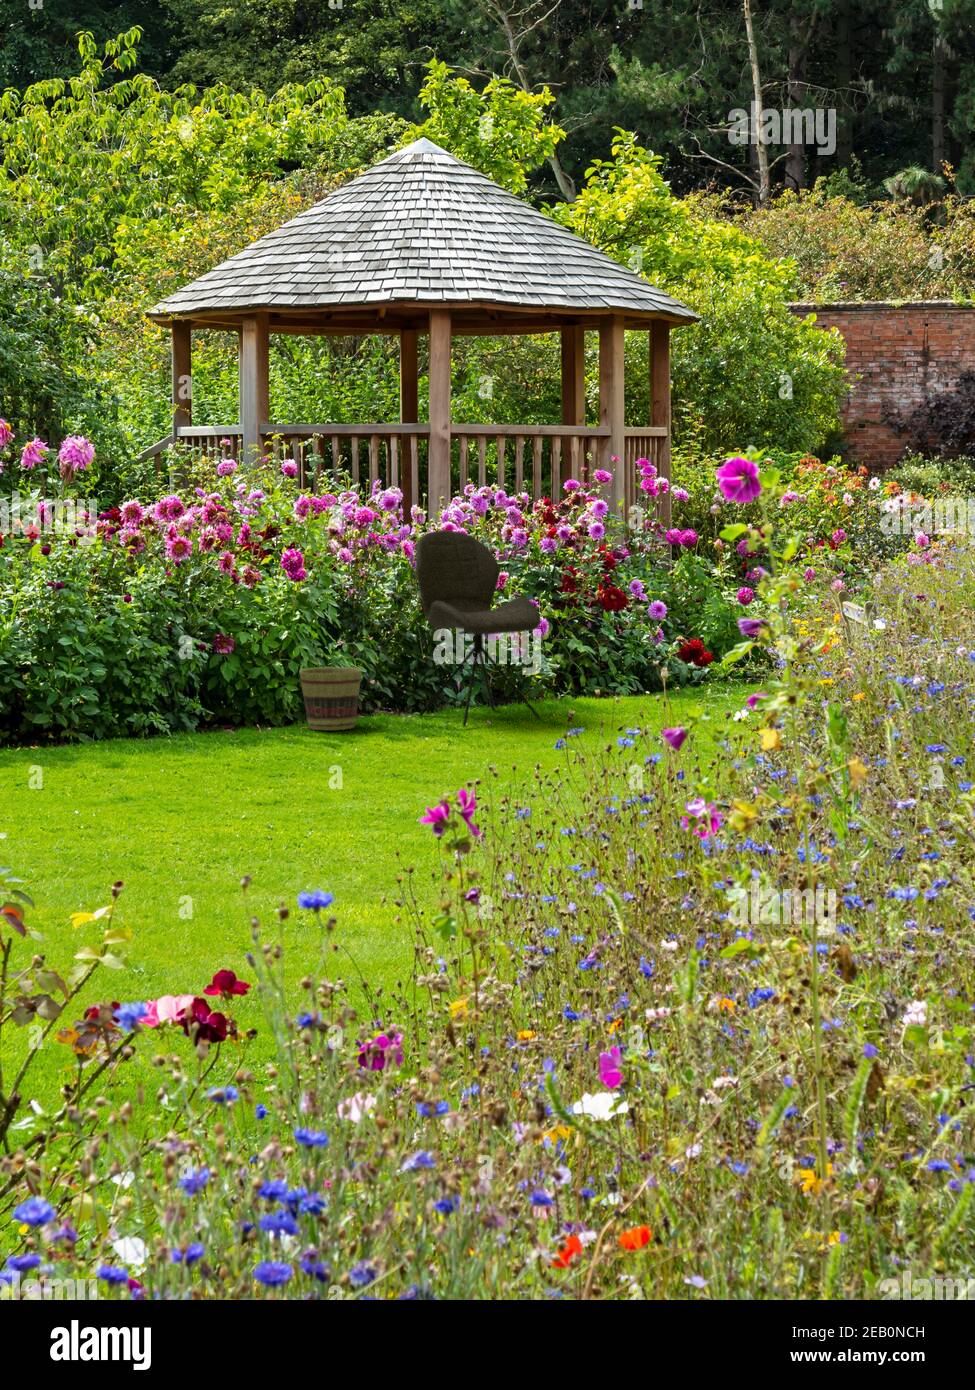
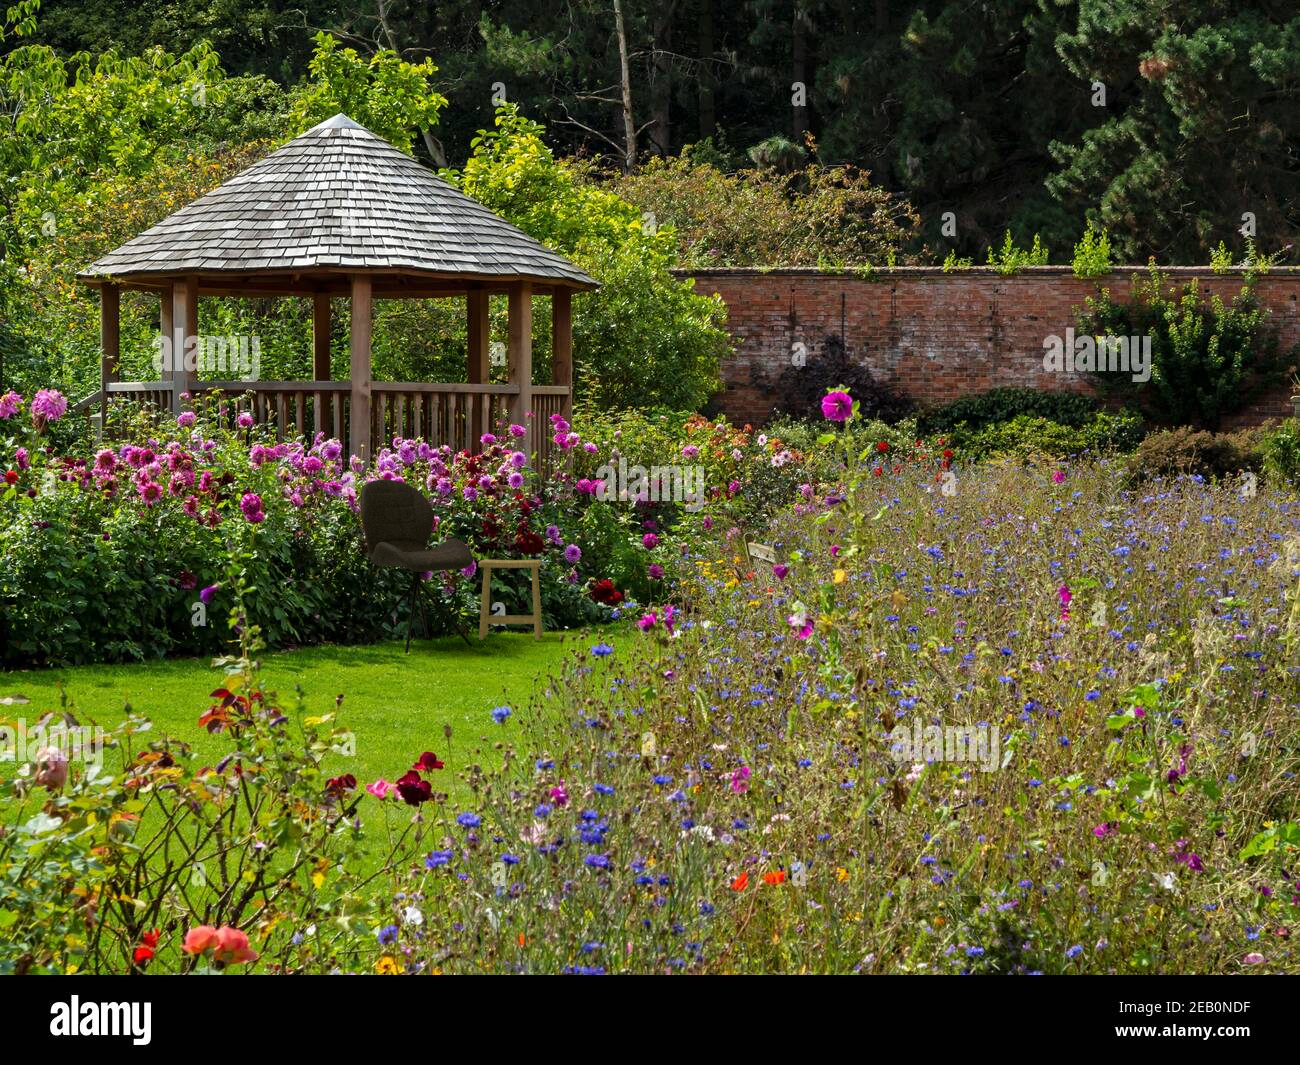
footstool: none [550,620,624,712] -> present [478,560,543,640]
basket: present [299,667,362,730] -> none [258,601,315,657]

